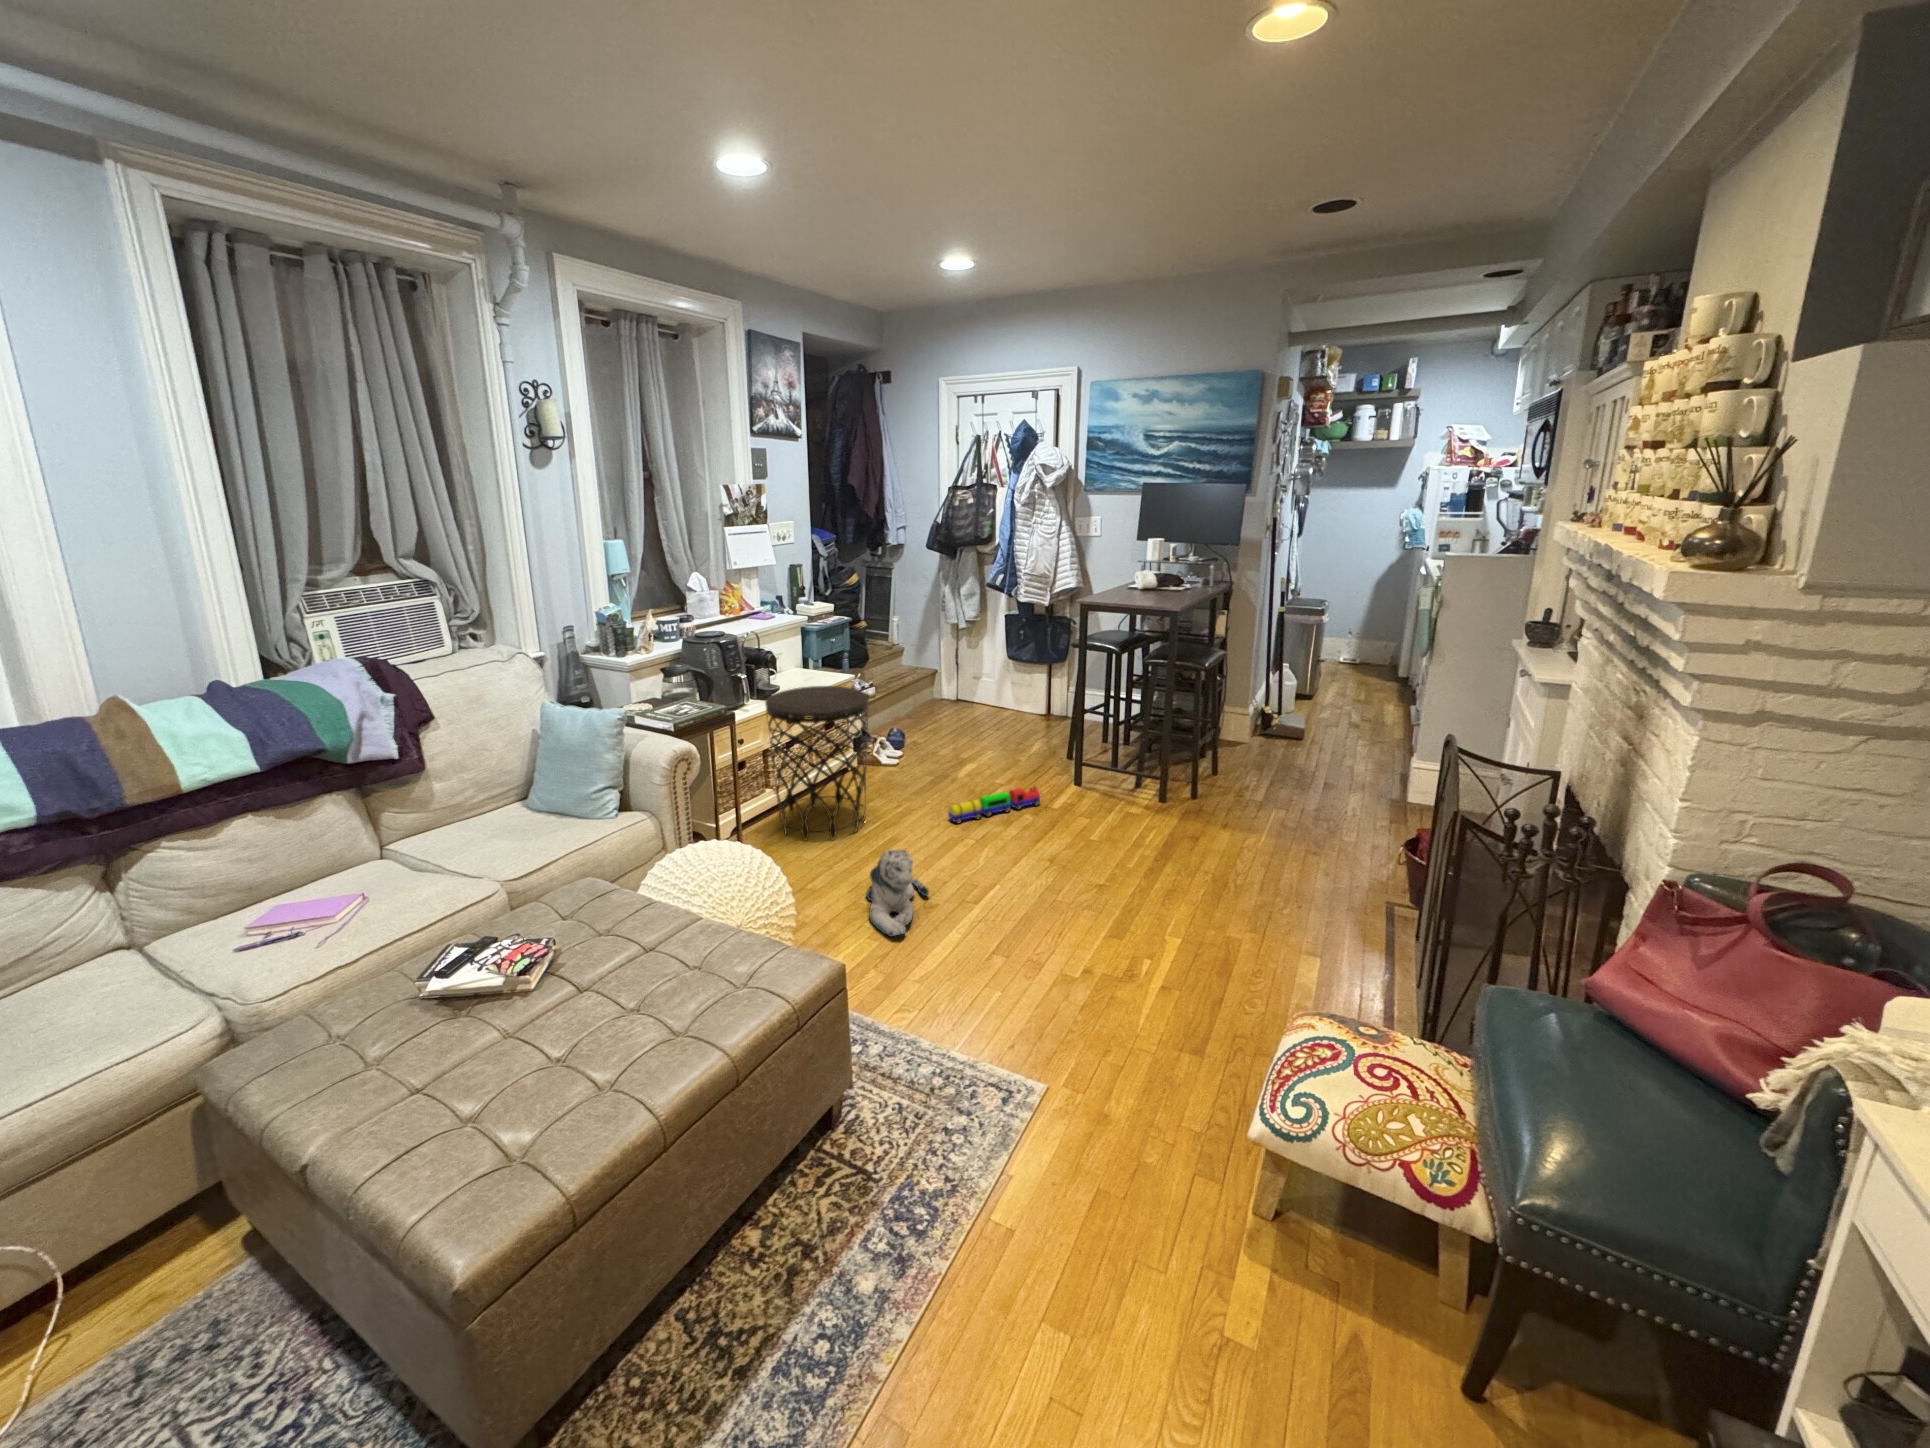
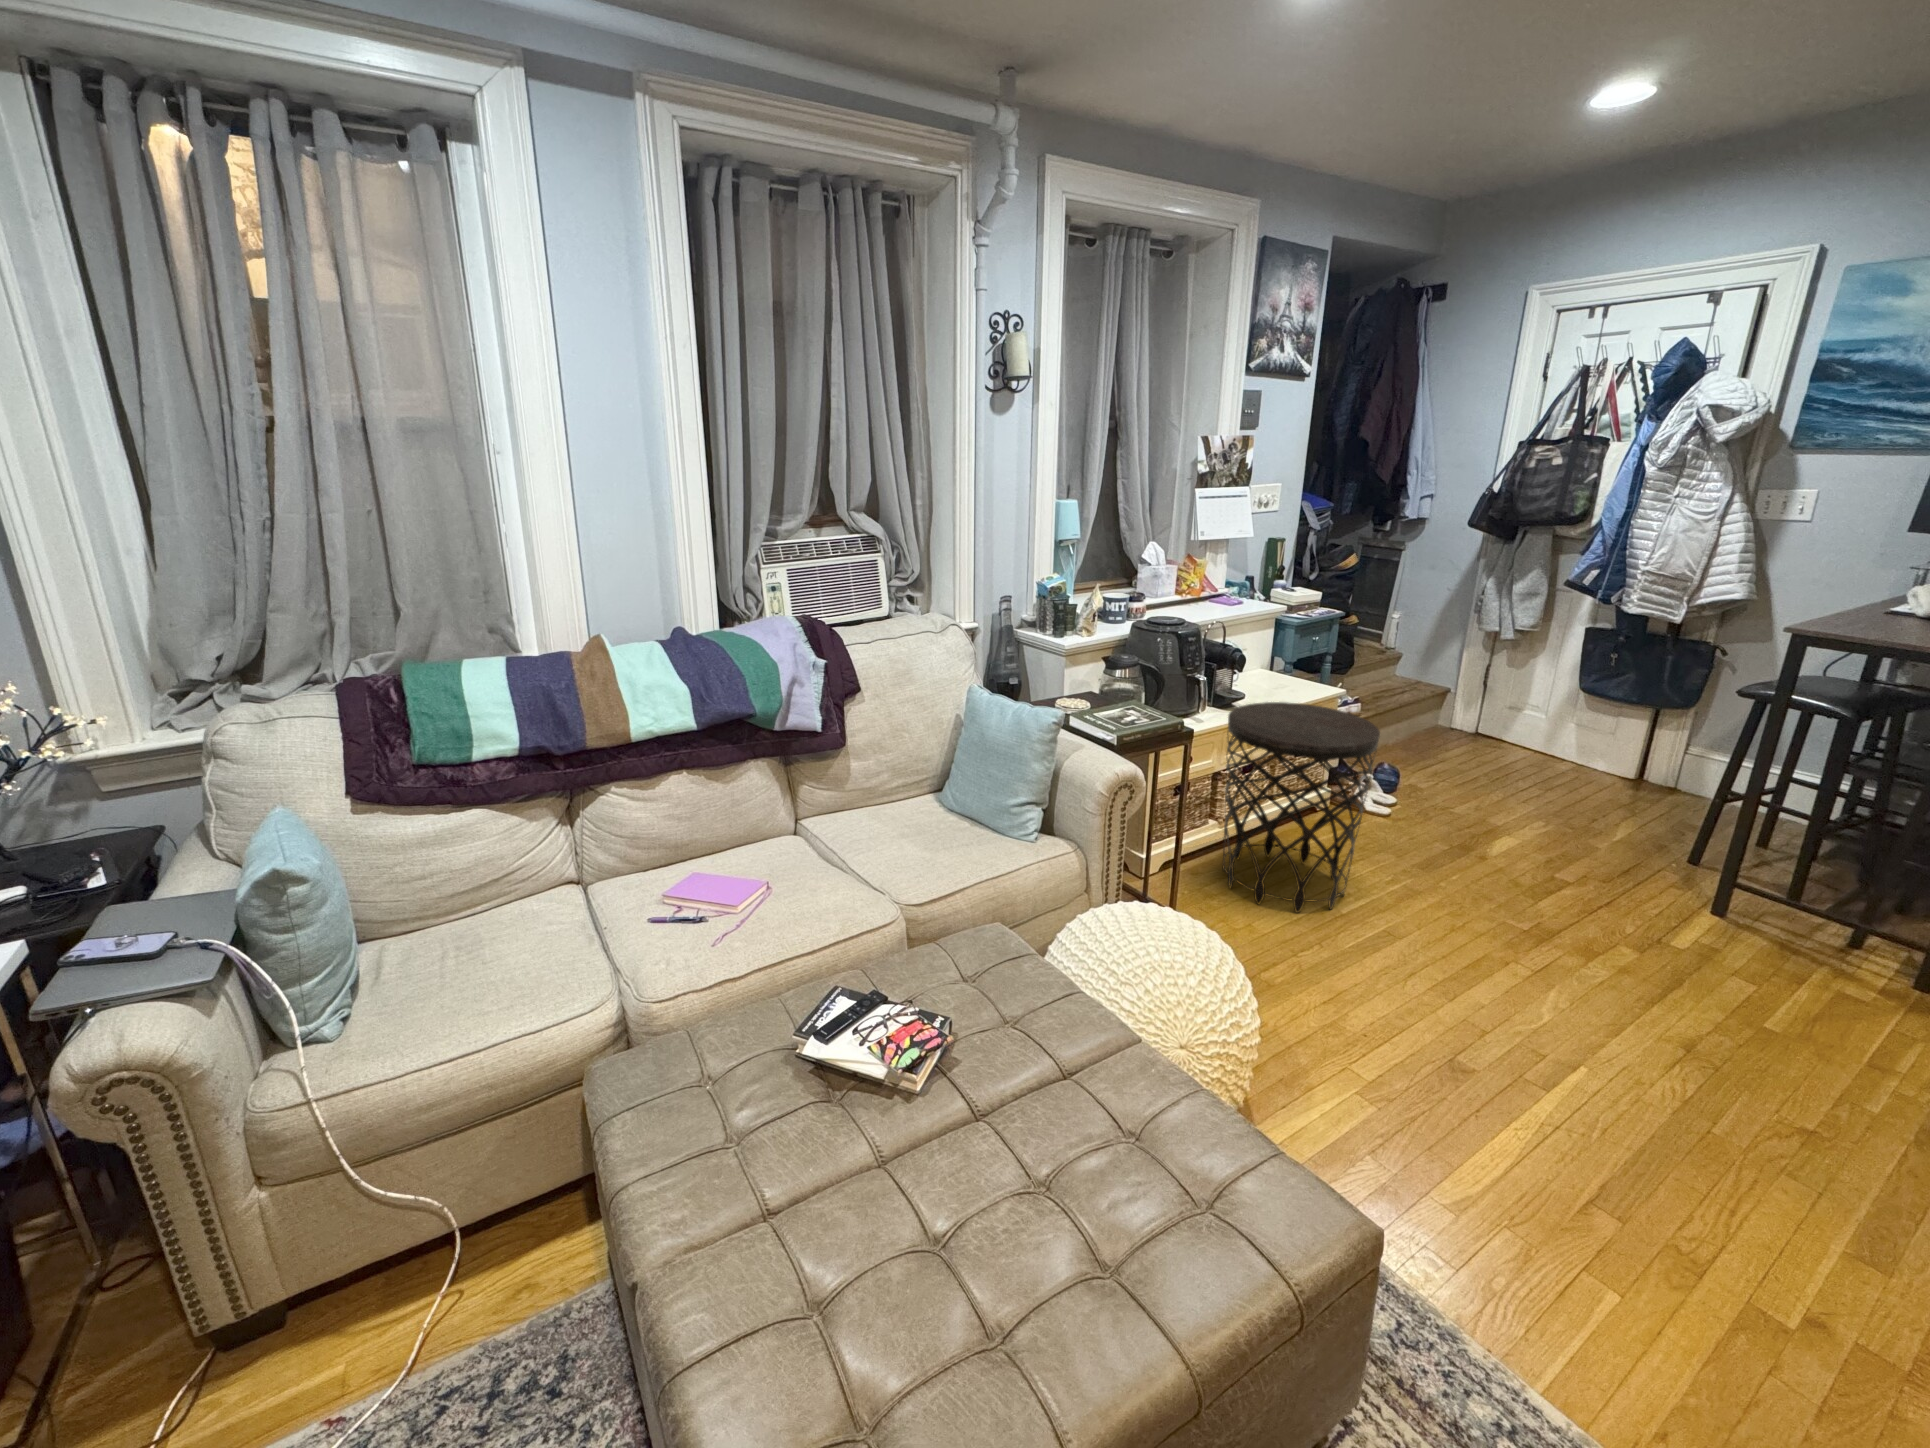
toy train: present [948,786,1040,823] -> none [1479,903,1651,937]
plush toy: present [866,850,929,937] -> none [1351,967,1458,1102]

